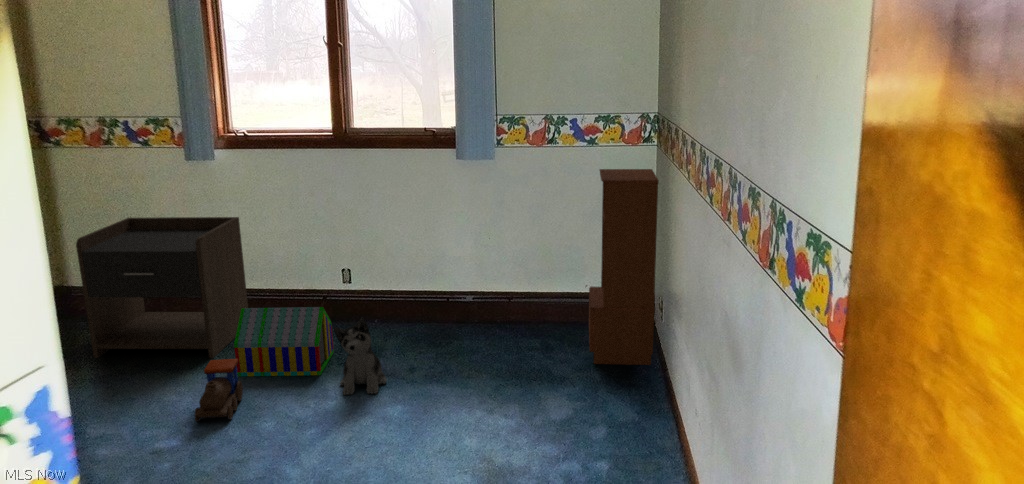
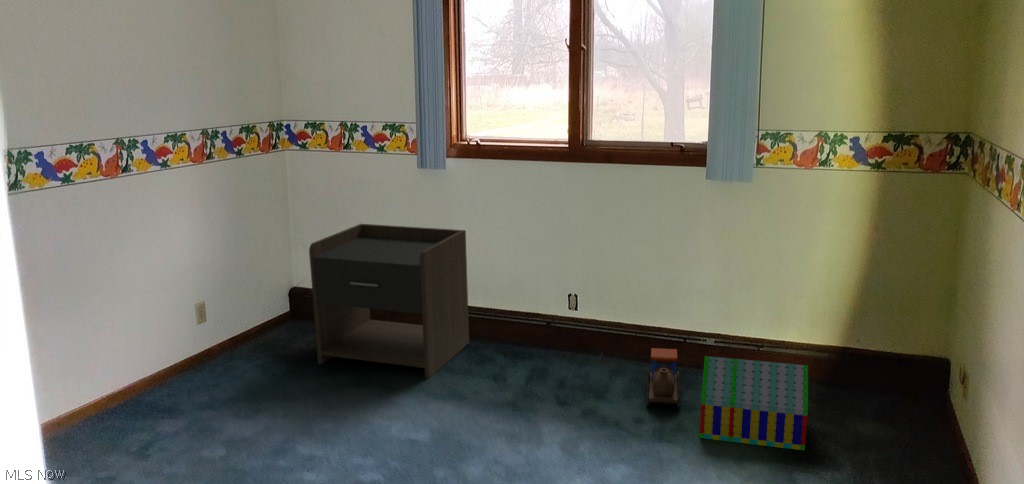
bookcase: present [589,169,659,365] -> none [858,201,975,454]
toy house: present [234,307,334,377] -> present [700,356,808,450]
plush toy: present [334,317,386,395] -> none [555,357,609,446]
toy train: present [195,359,243,422] -> present [647,348,680,407]

